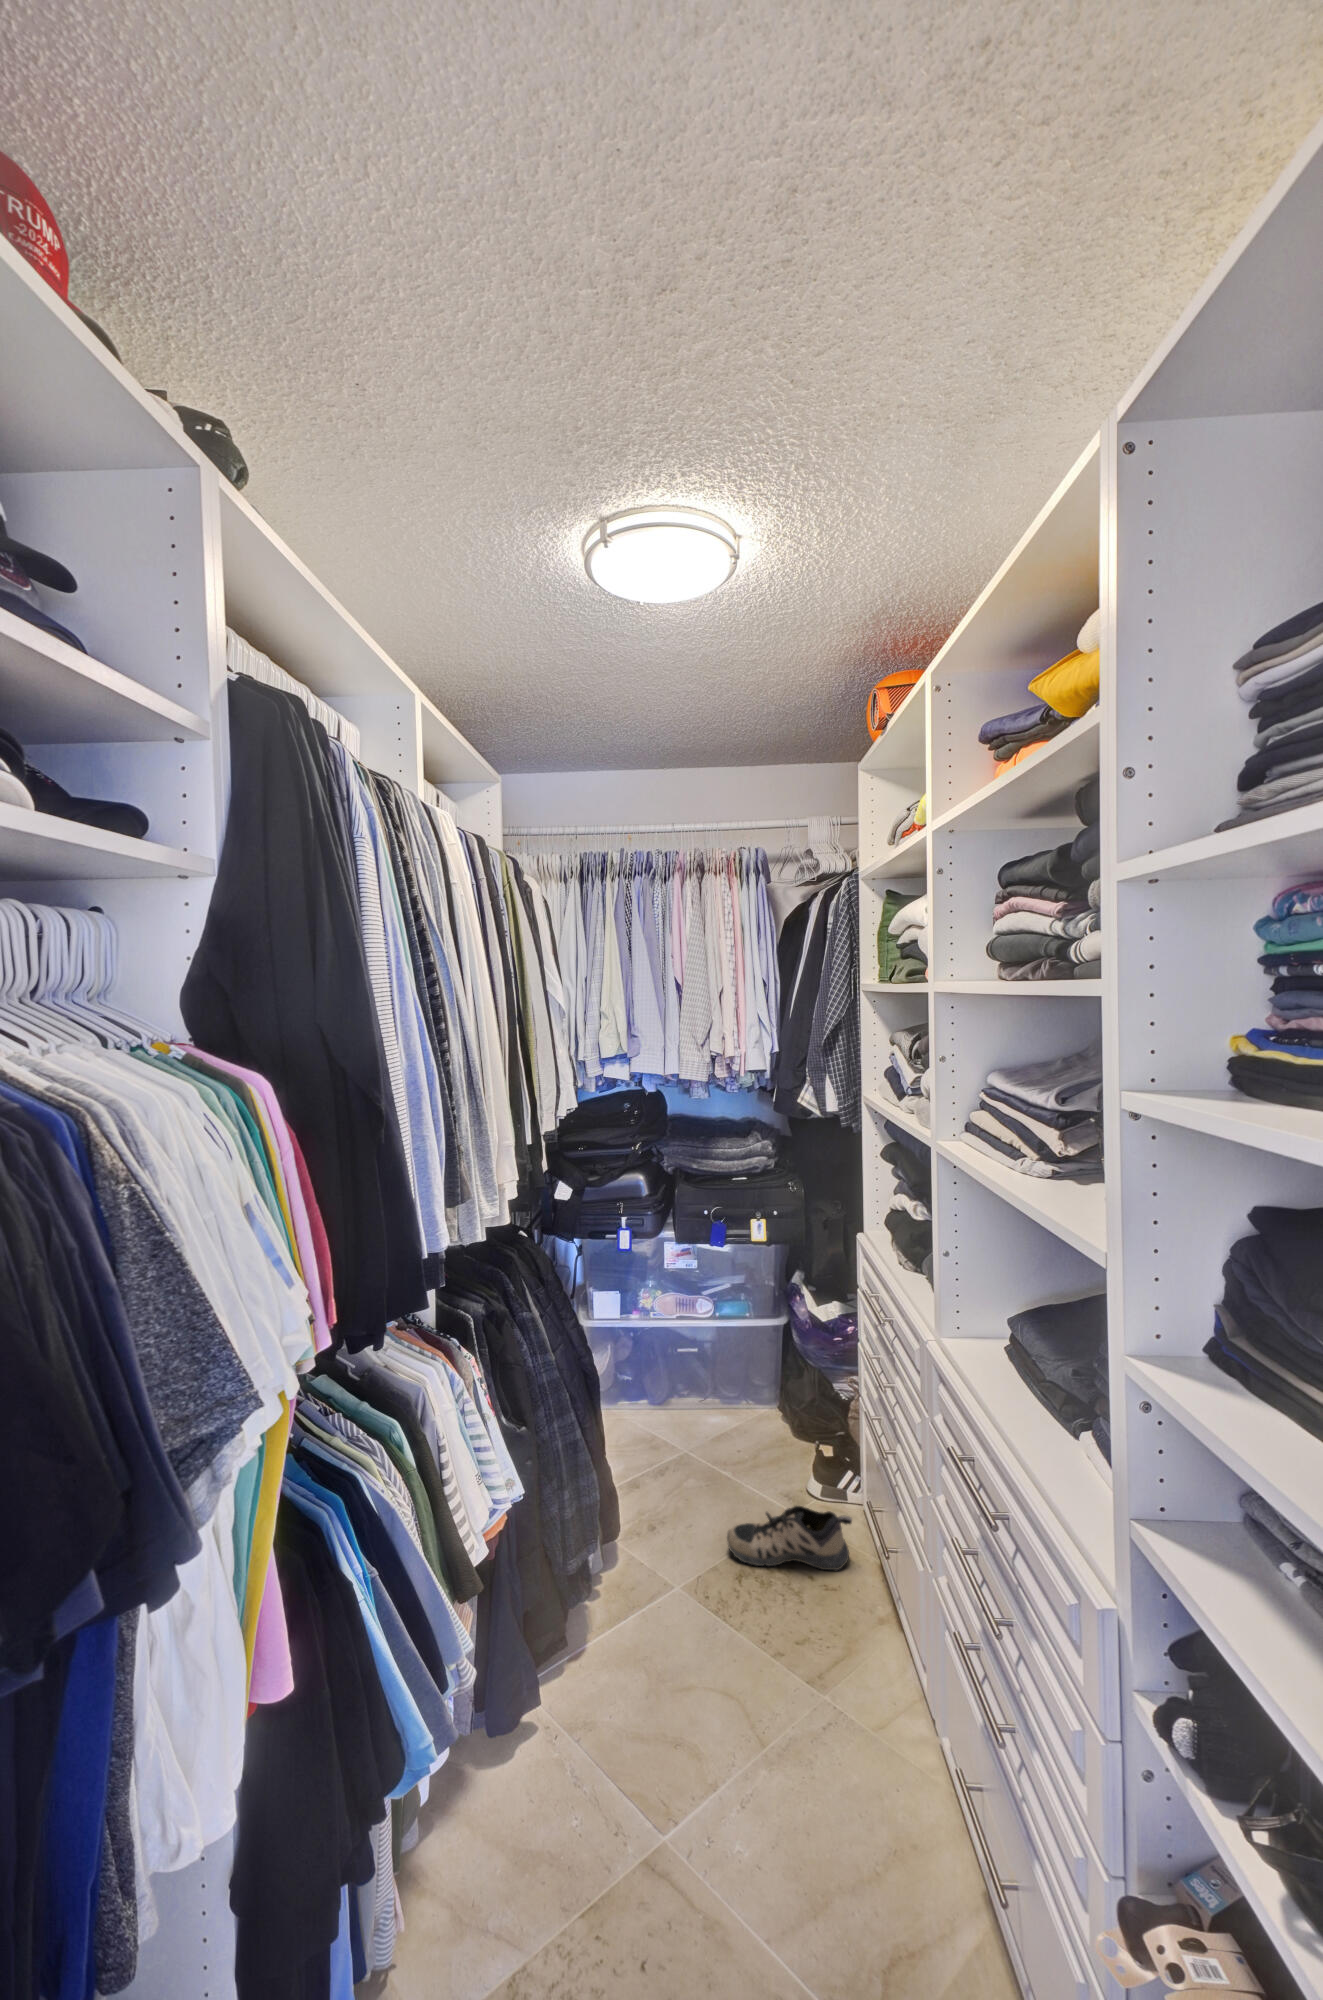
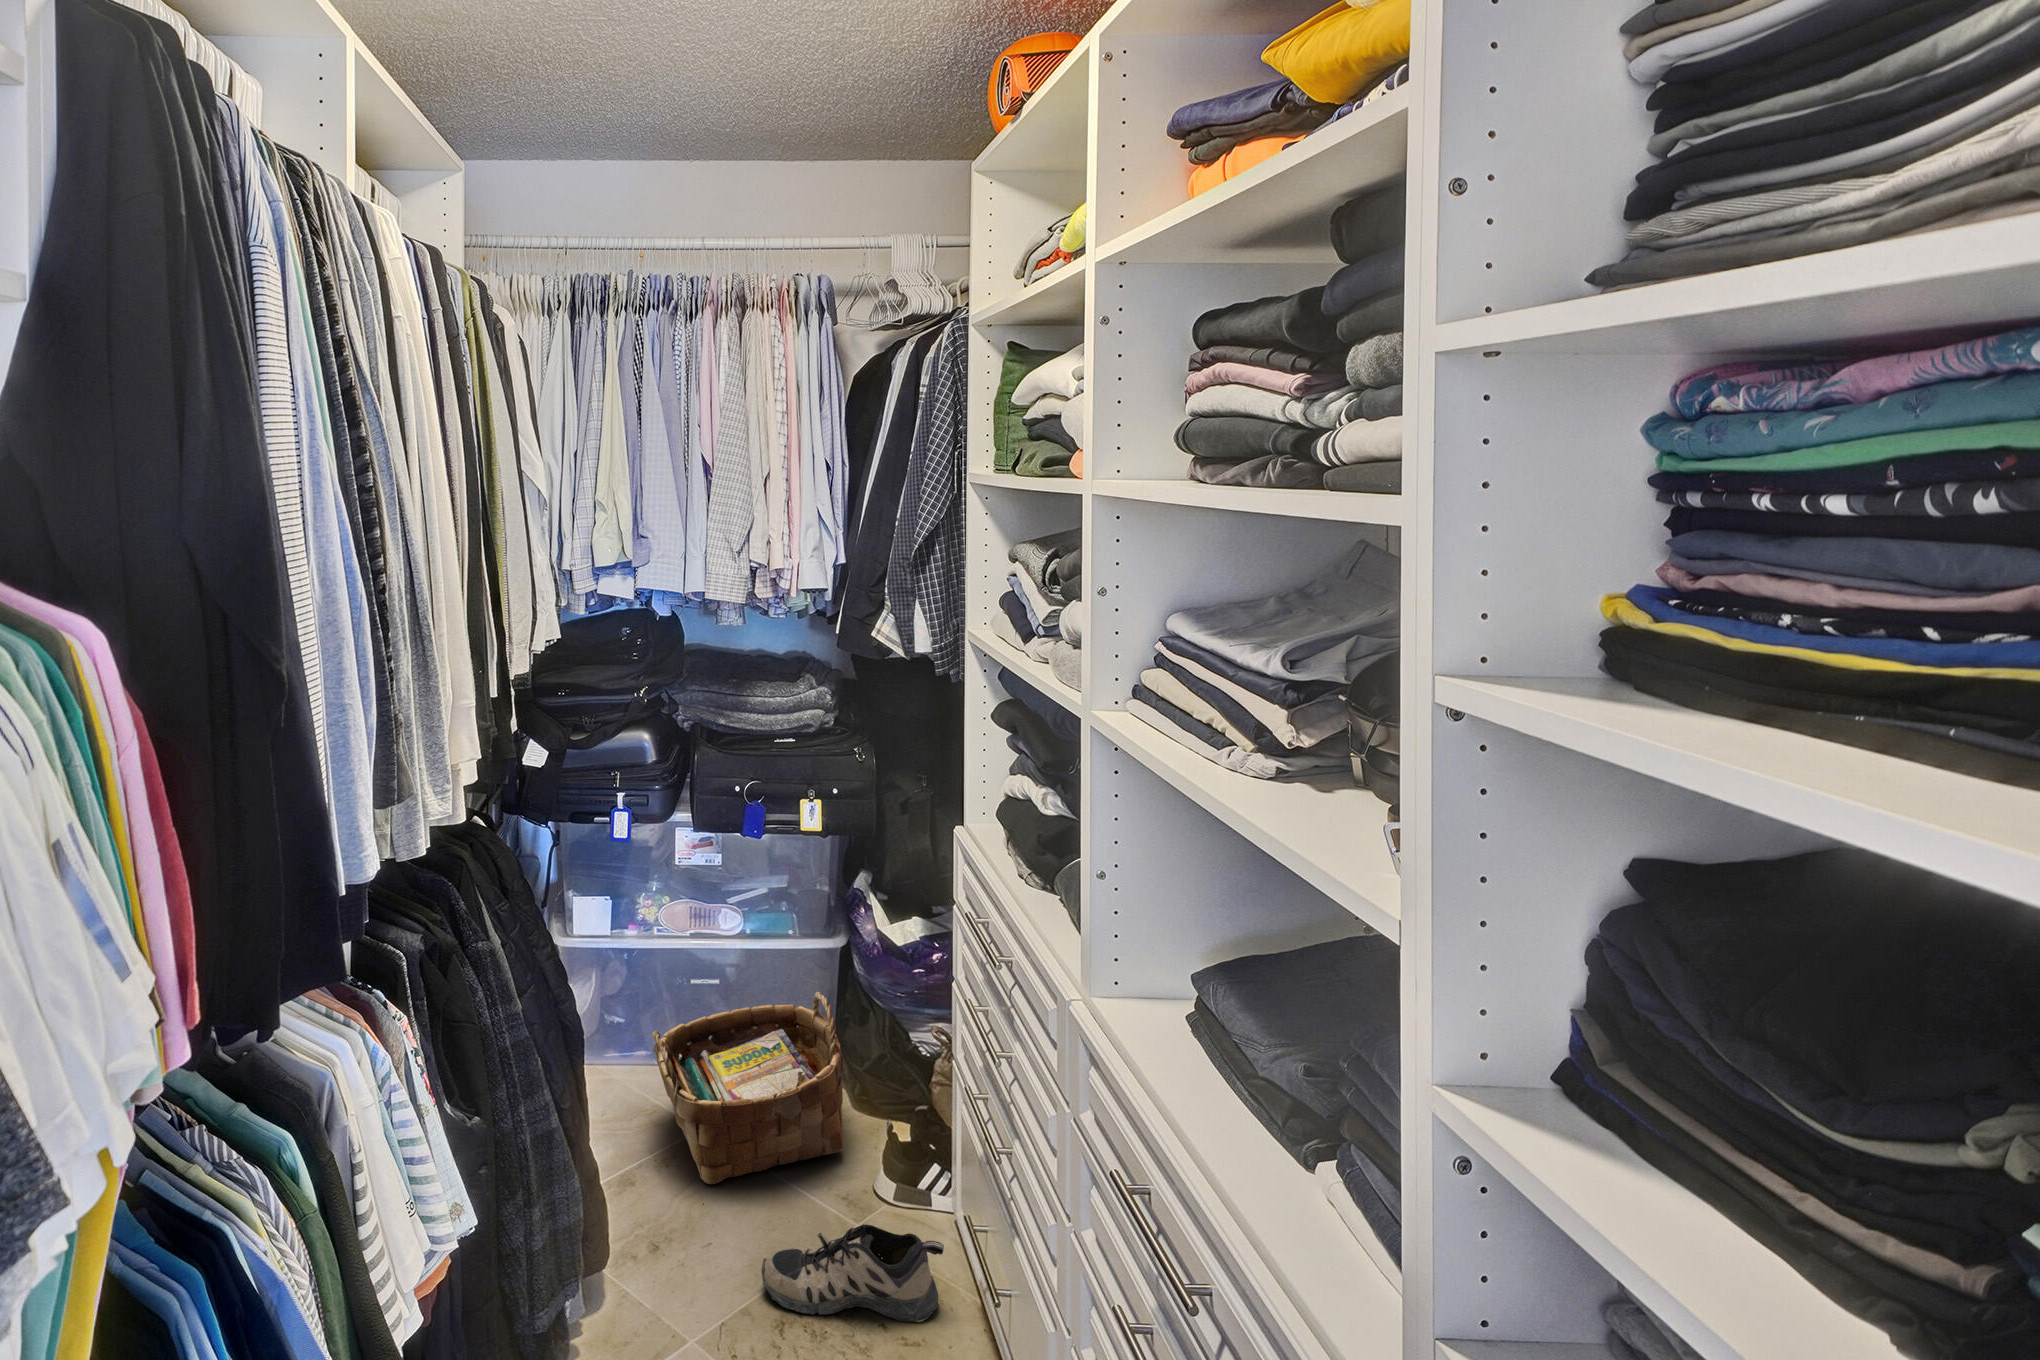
woven basket: none [651,1353,785,1484] -> present [653,992,844,1184]

